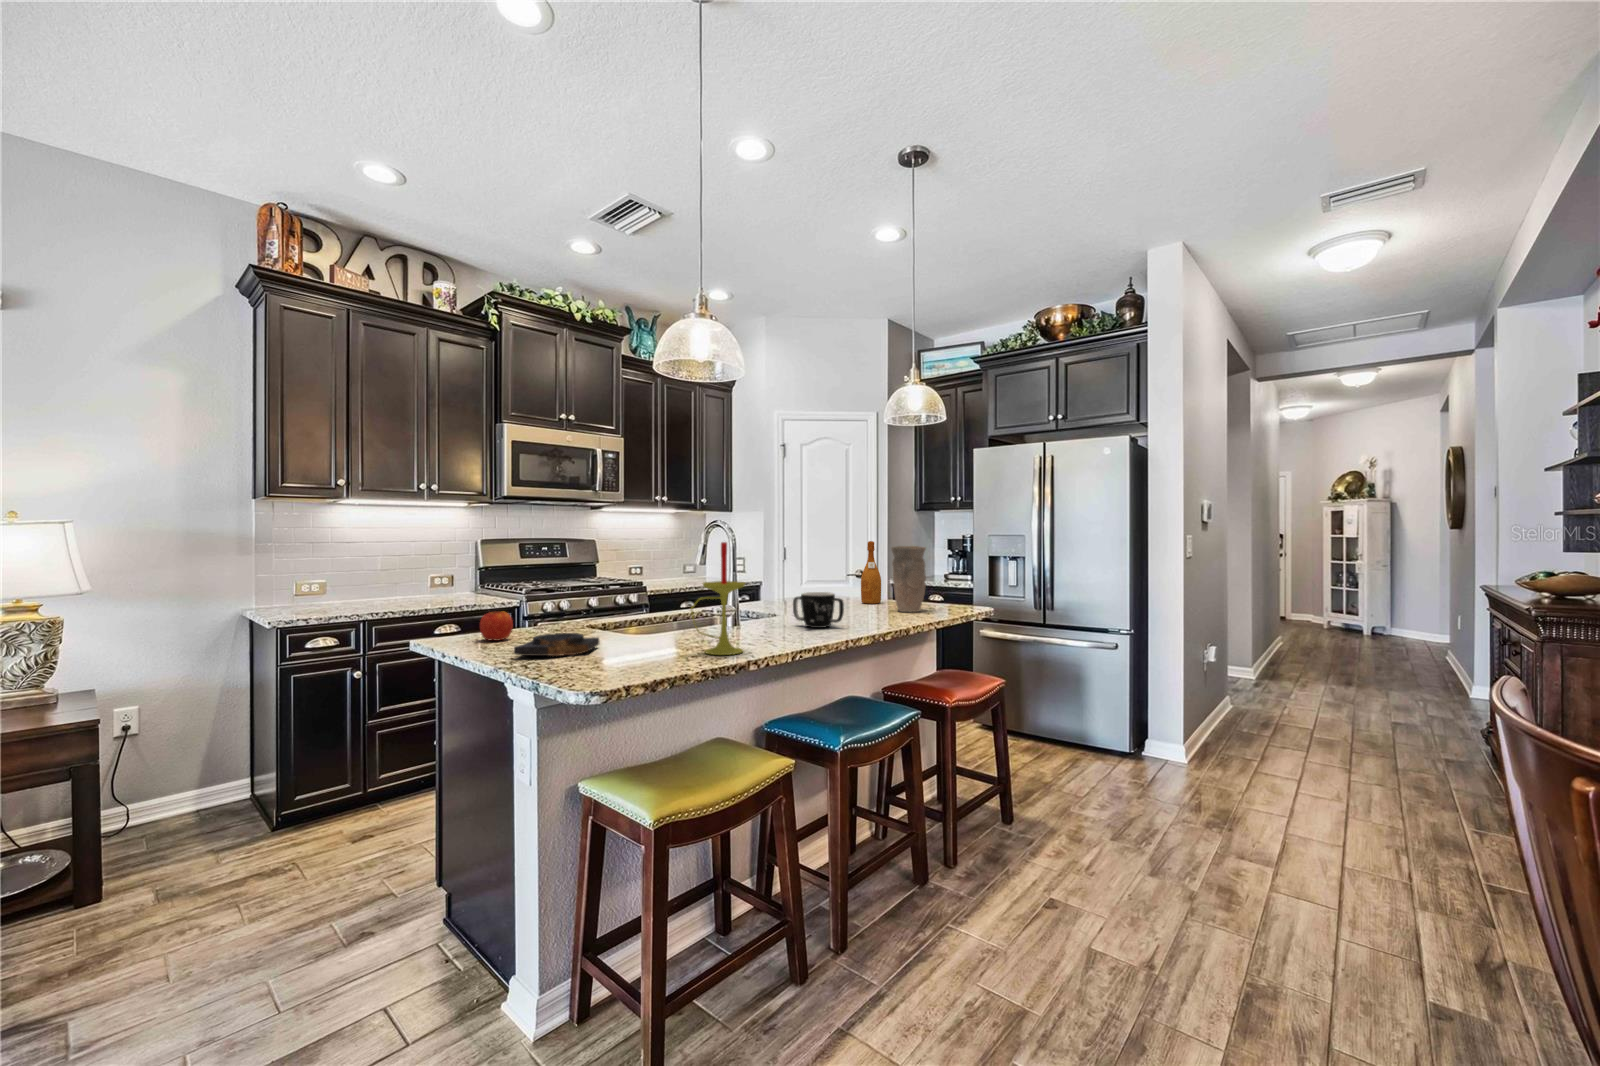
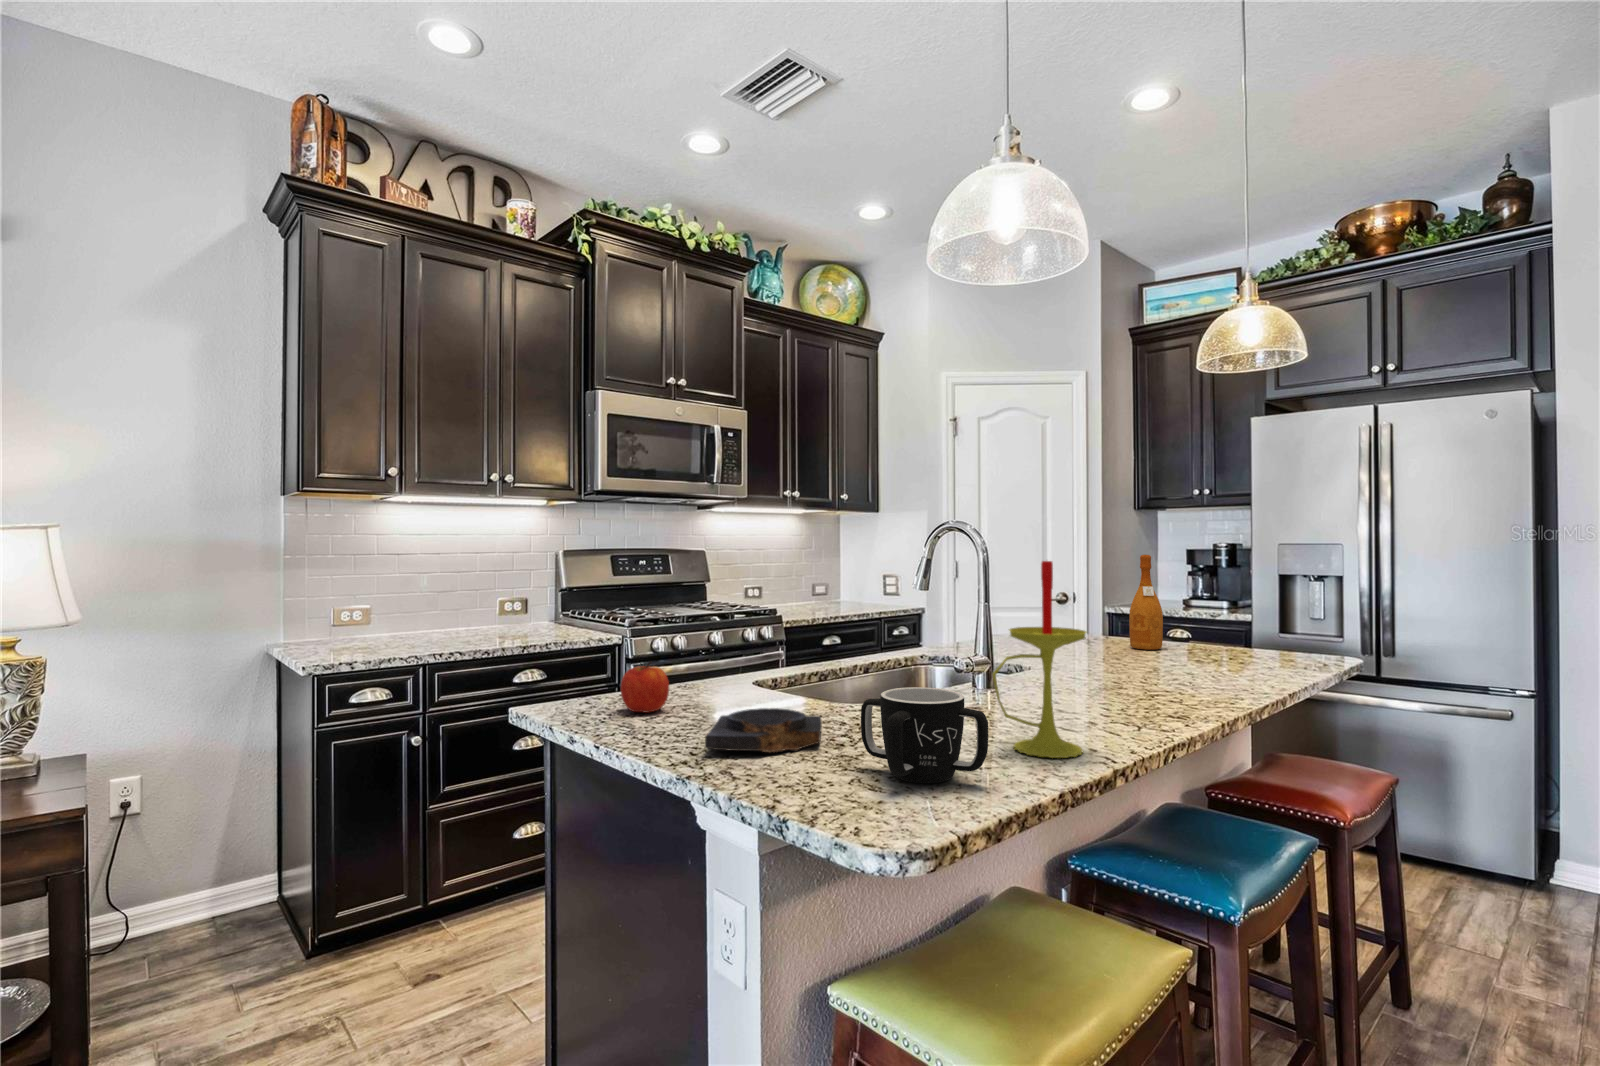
vase: present [891,546,926,612] -> none [1202,563,1264,668]
mug: present [793,592,844,628] -> present [861,687,988,783]

